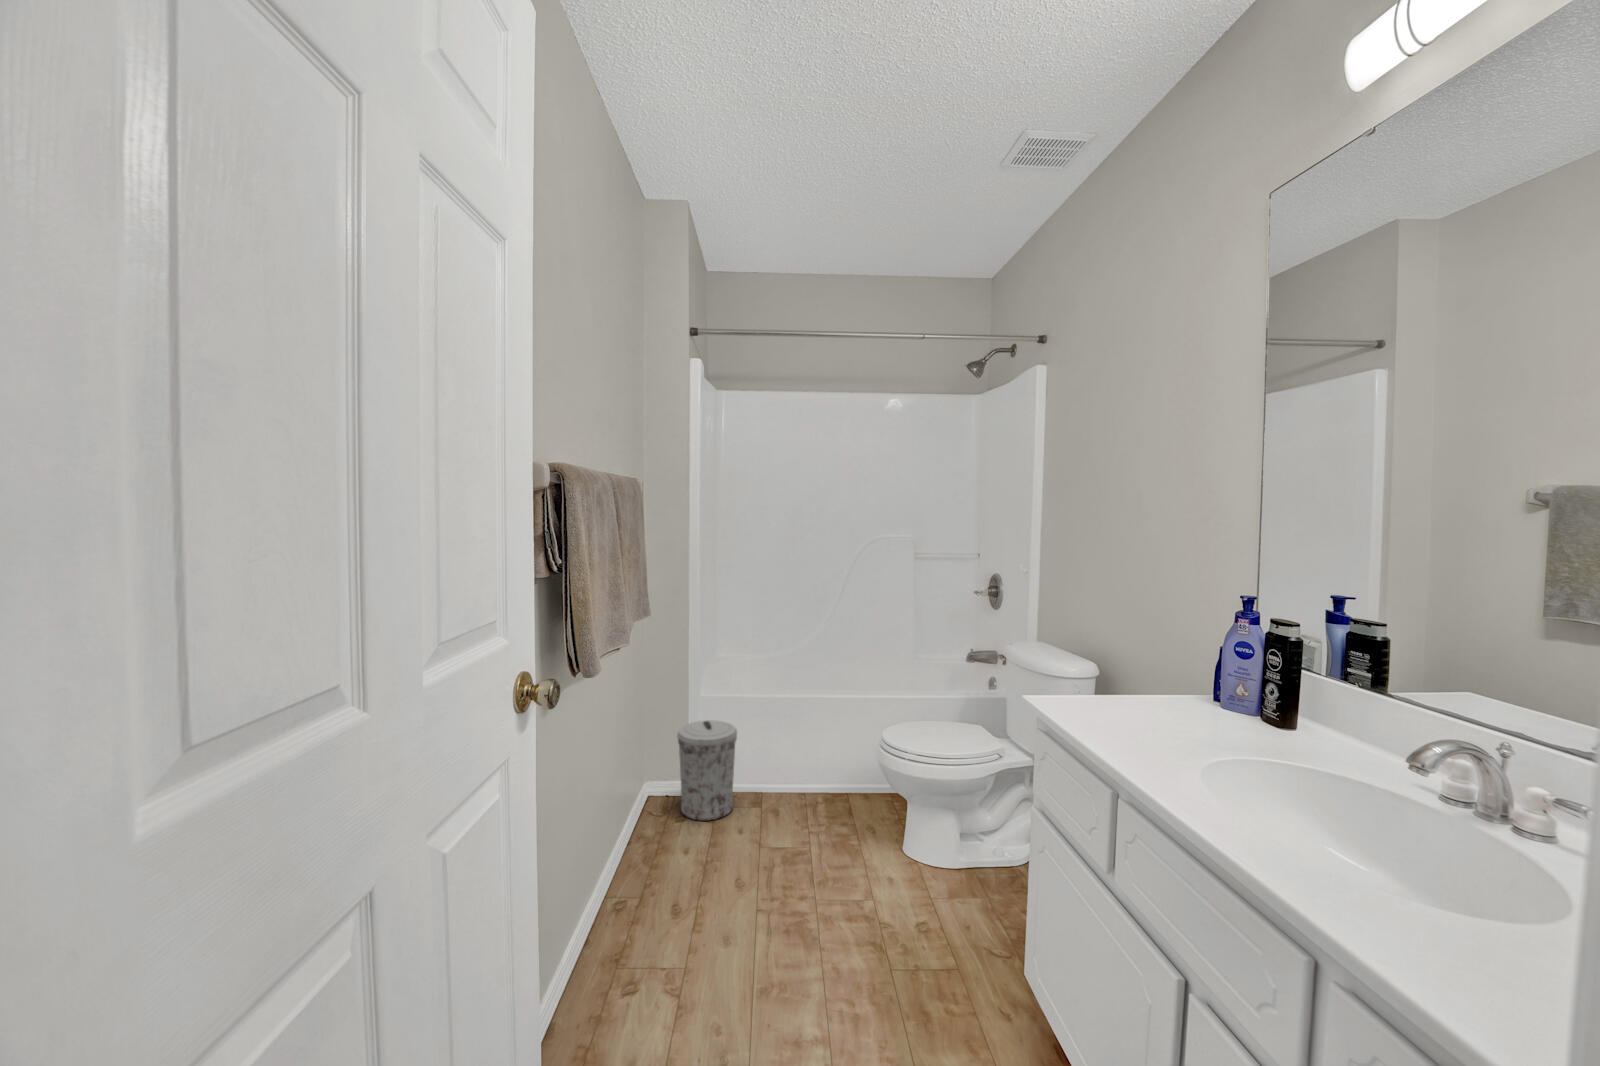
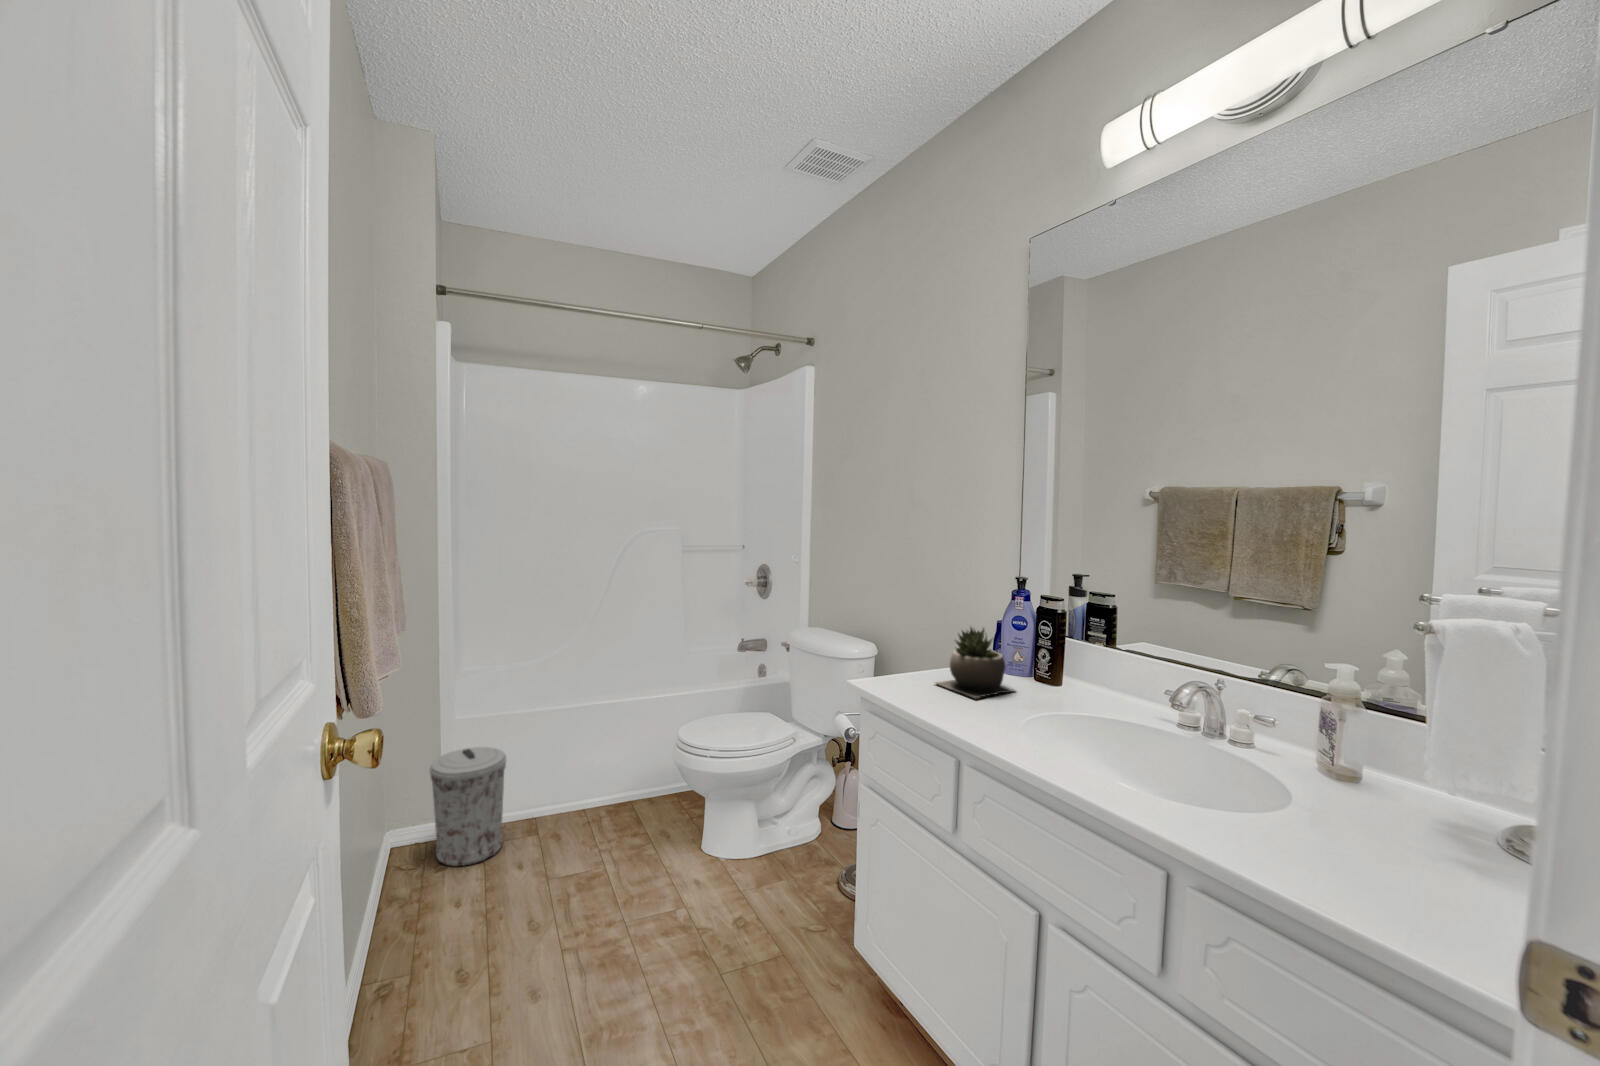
succulent plant: none [1126,648,1230,731] -> present [937,628,1014,698]

